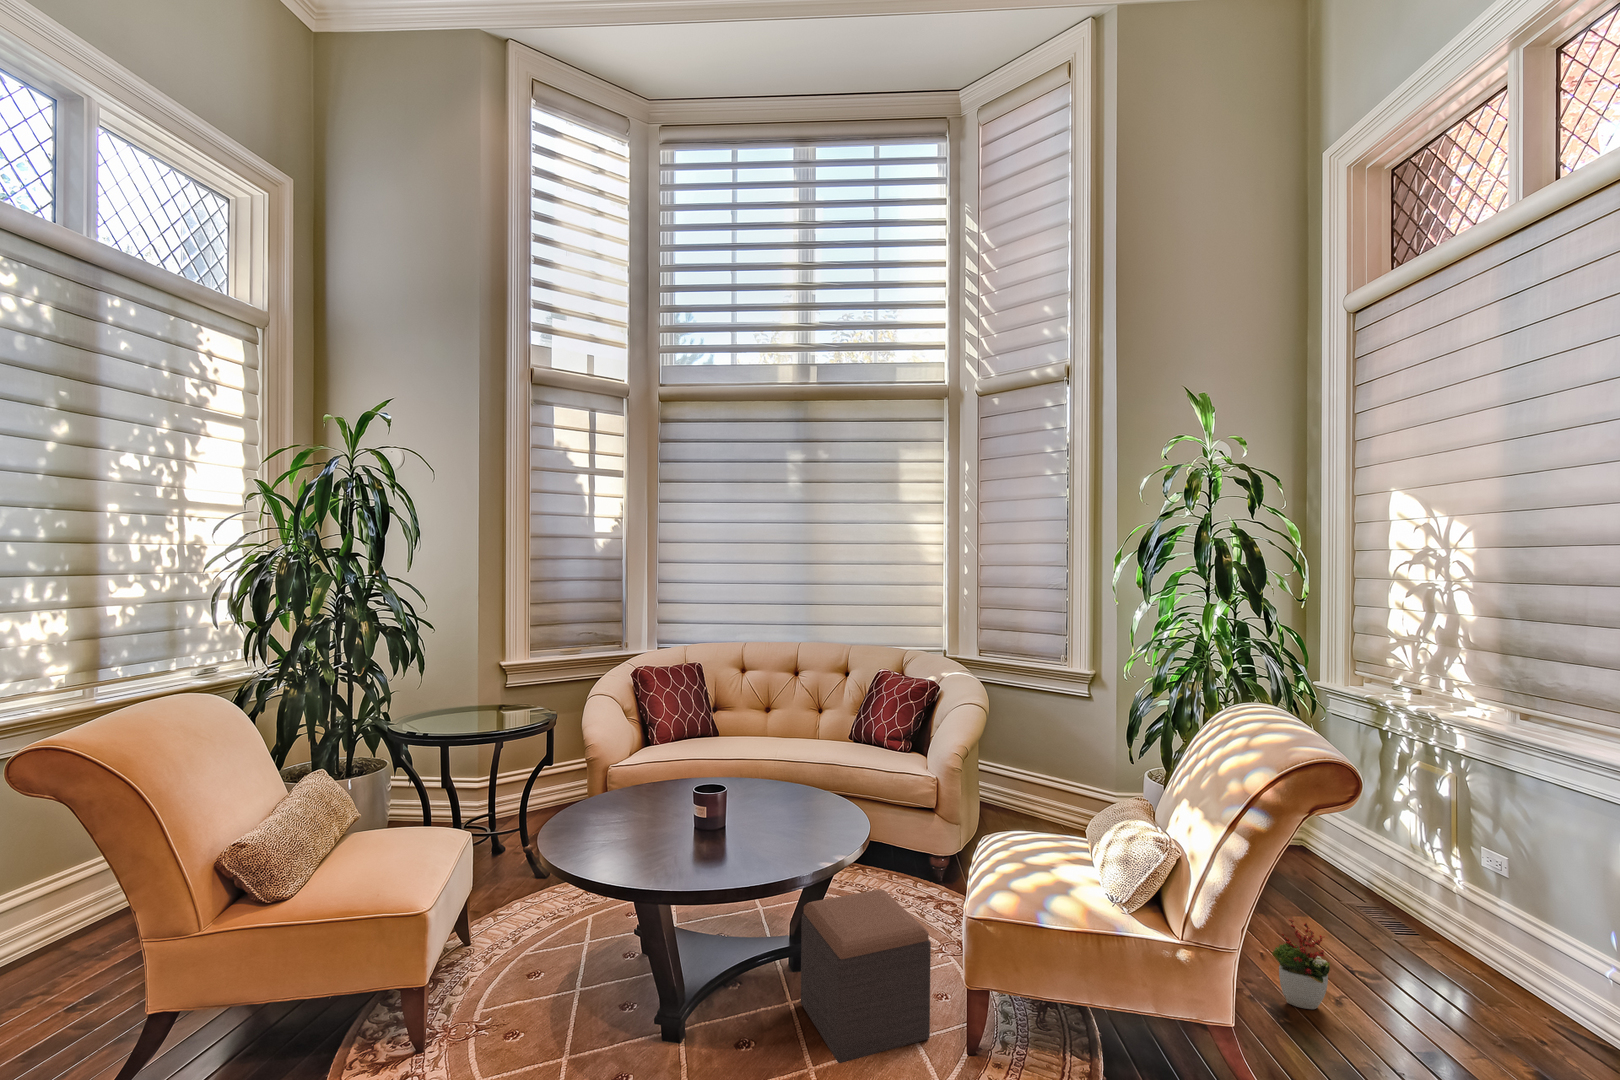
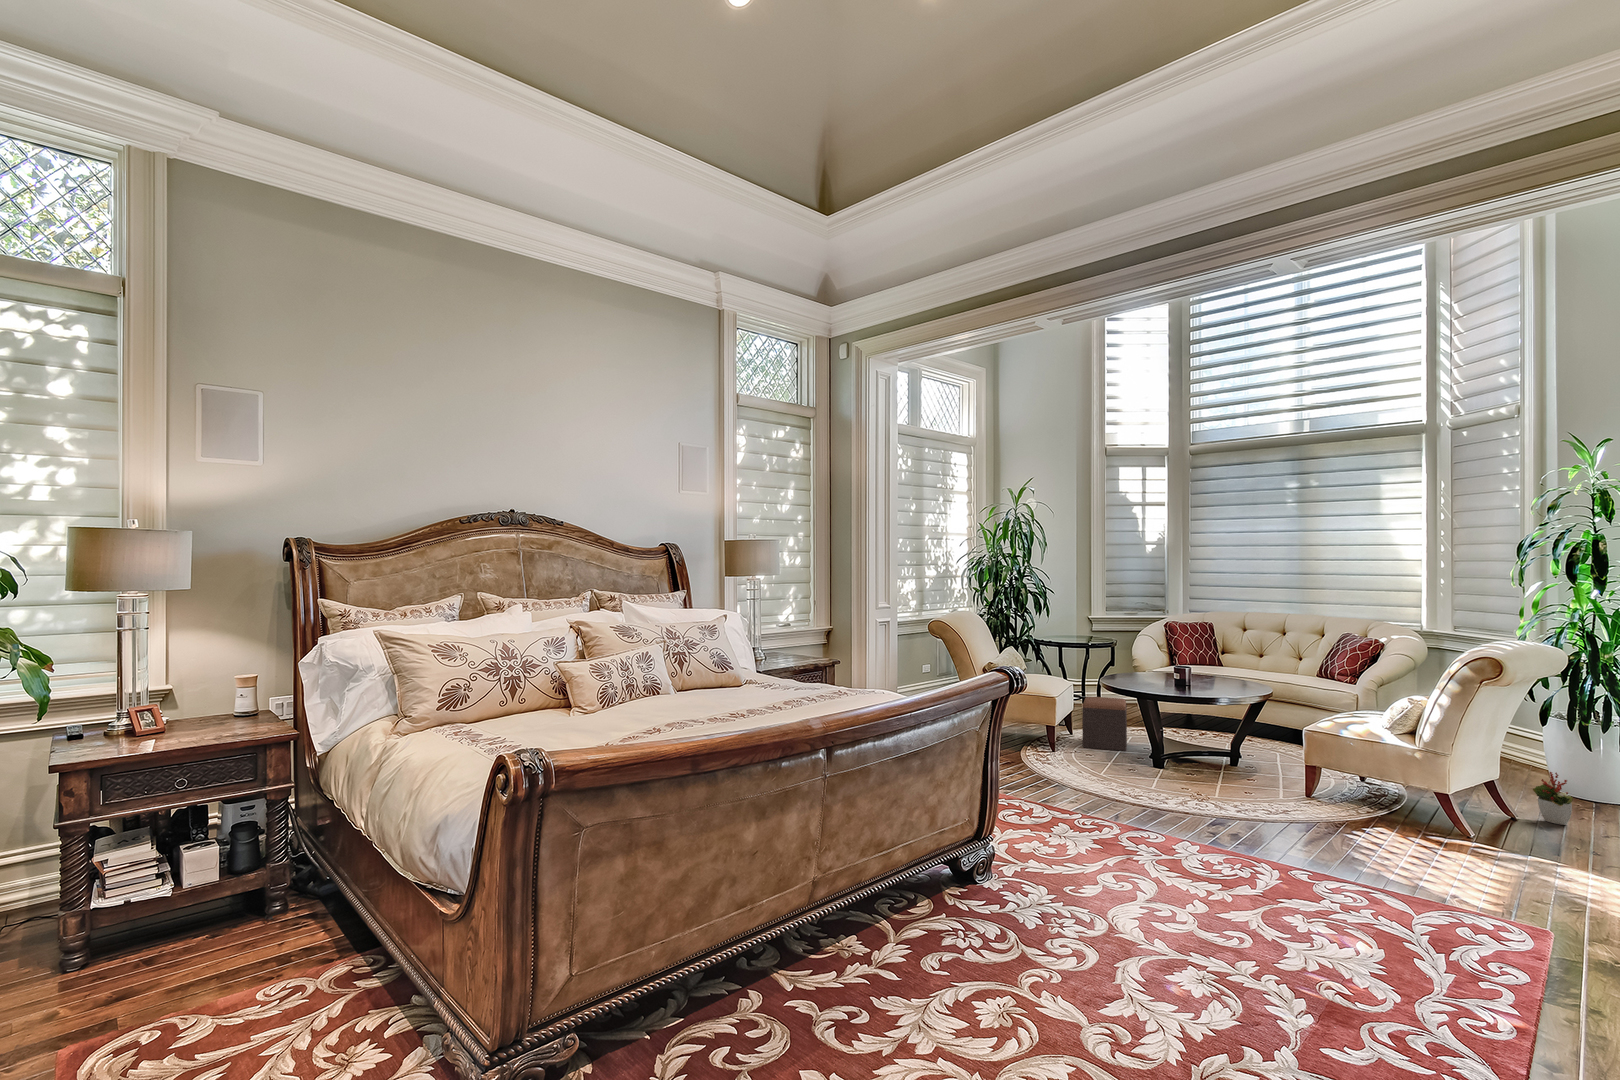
footstool: present [801,889,931,1063] -> present [1082,697,1127,751]

